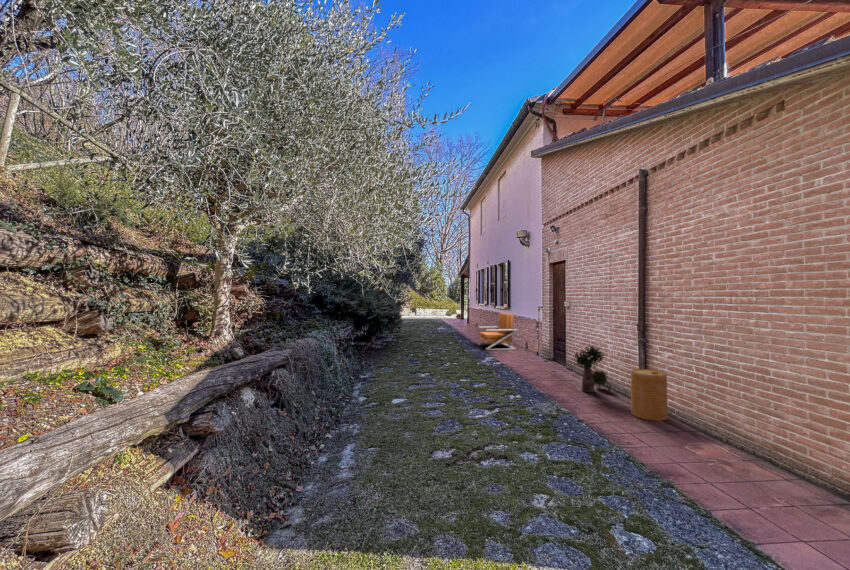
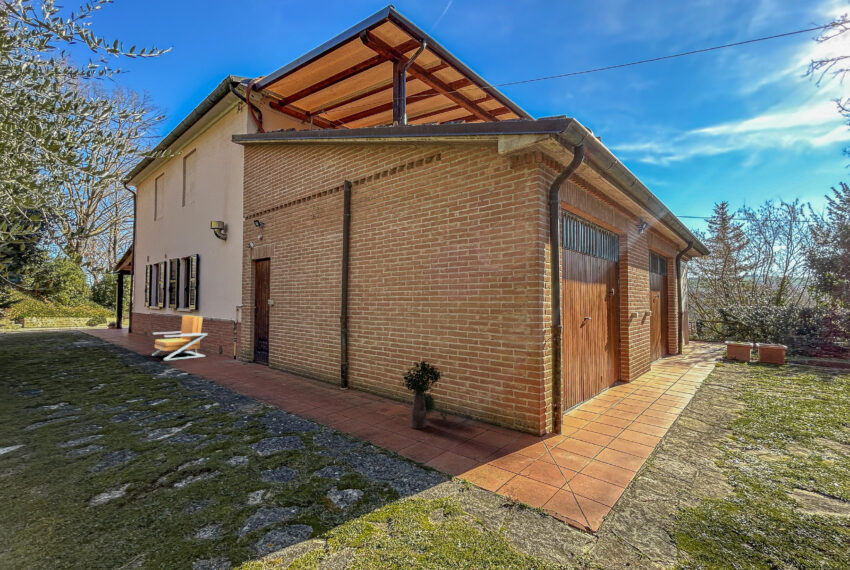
potted plant: present [574,346,611,393] -> present [400,361,449,429]
basket: present [630,369,668,421] -> none [331,357,361,401]

